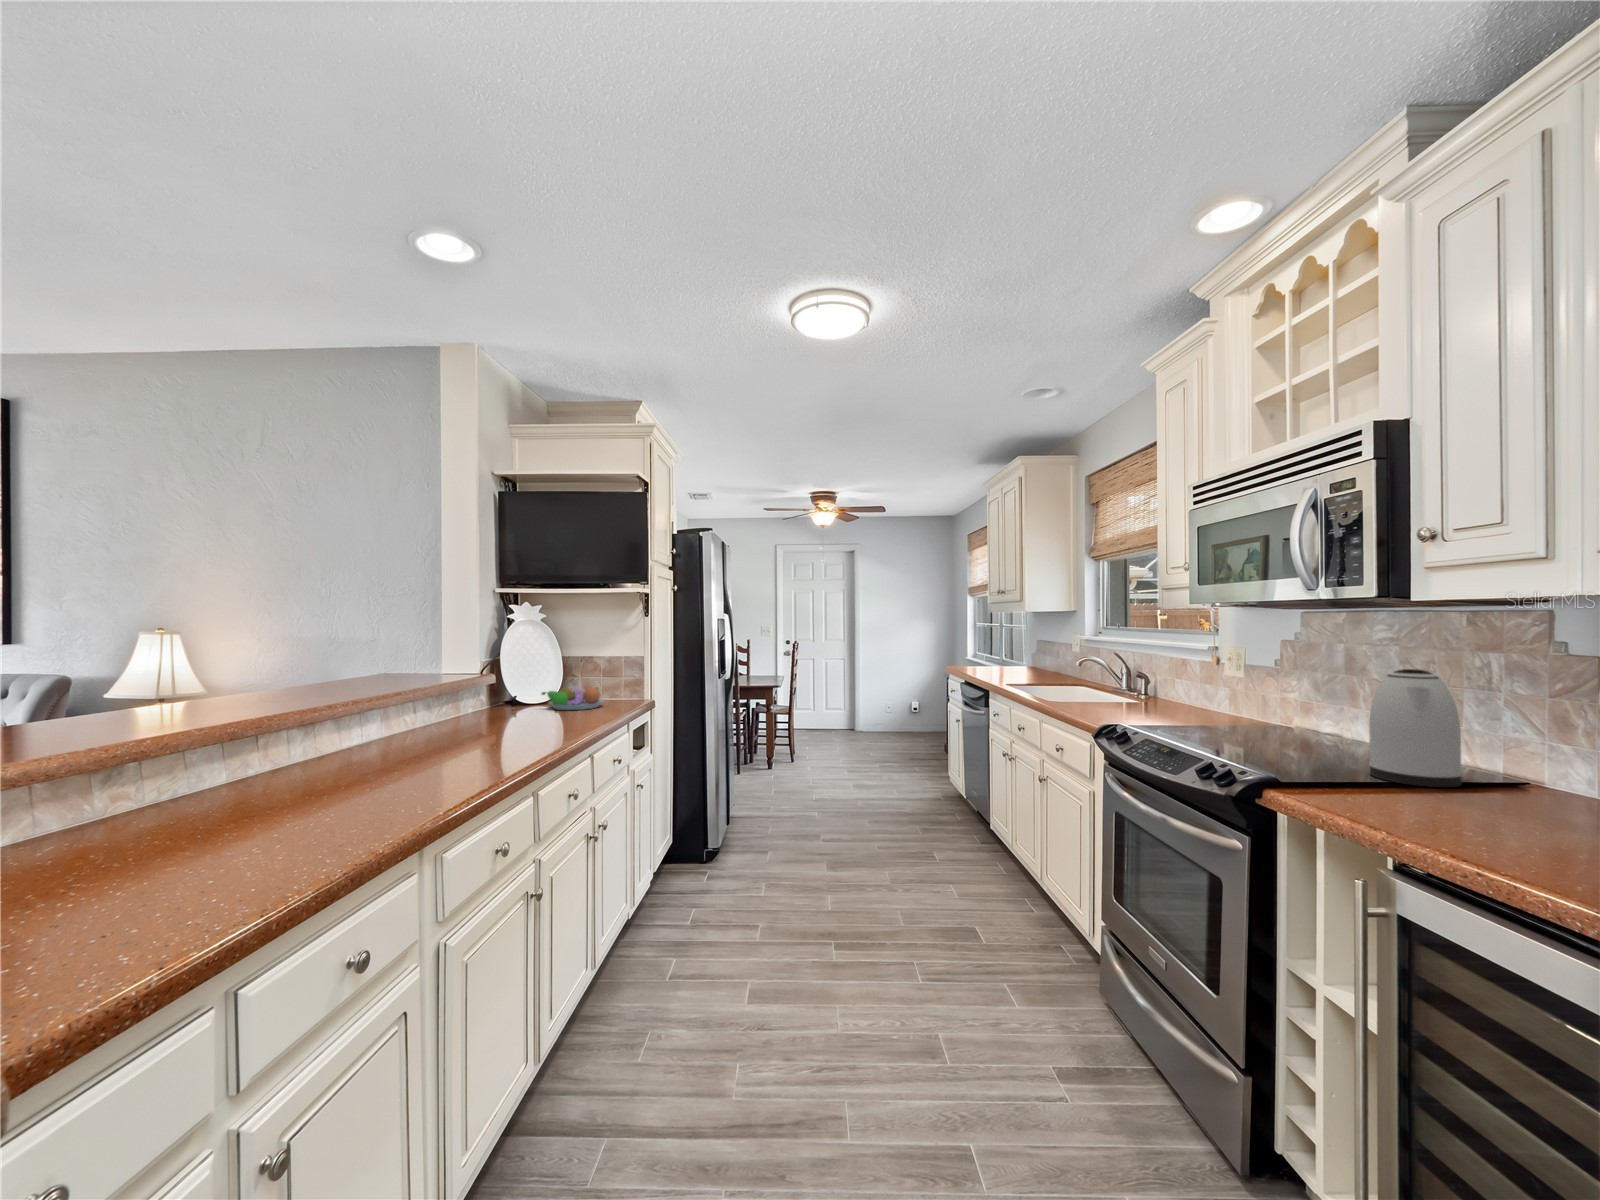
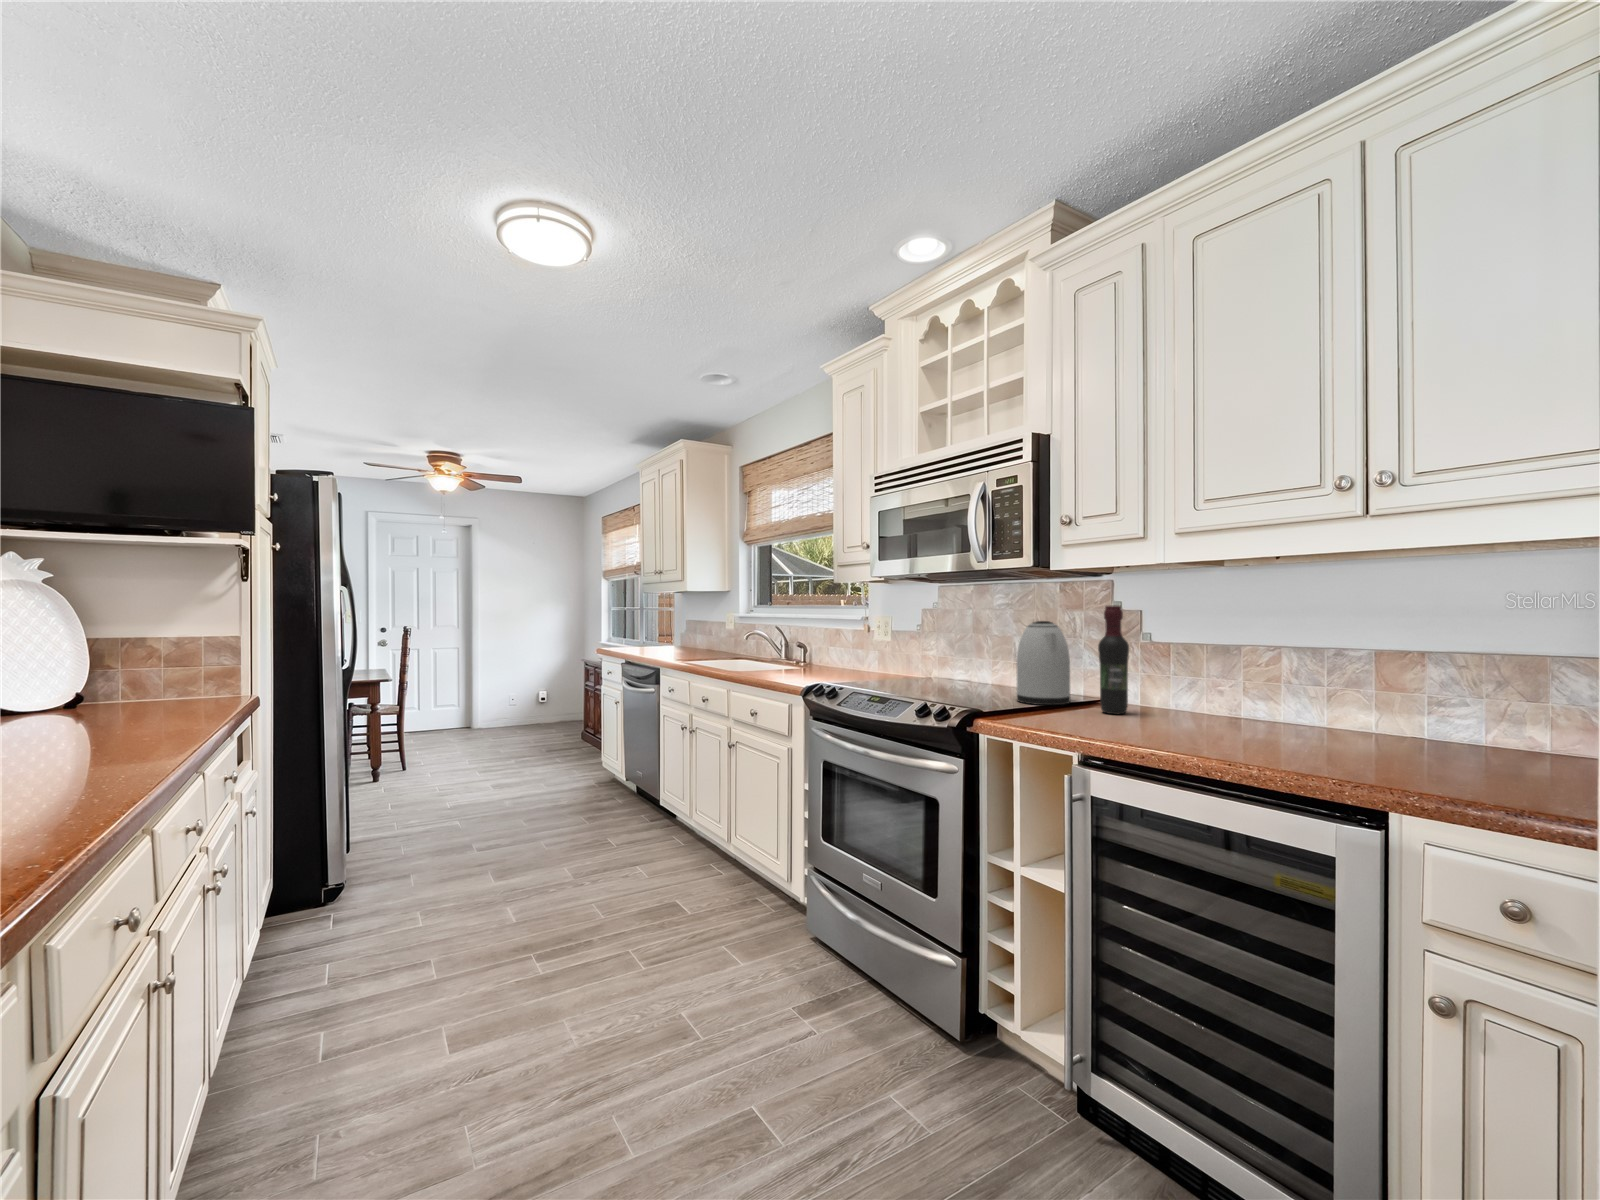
wine bottle: none [1488,654,1546,814] -> present [1098,605,1129,714]
fruit bowl: present [542,686,604,710] -> none [44,693,171,731]

